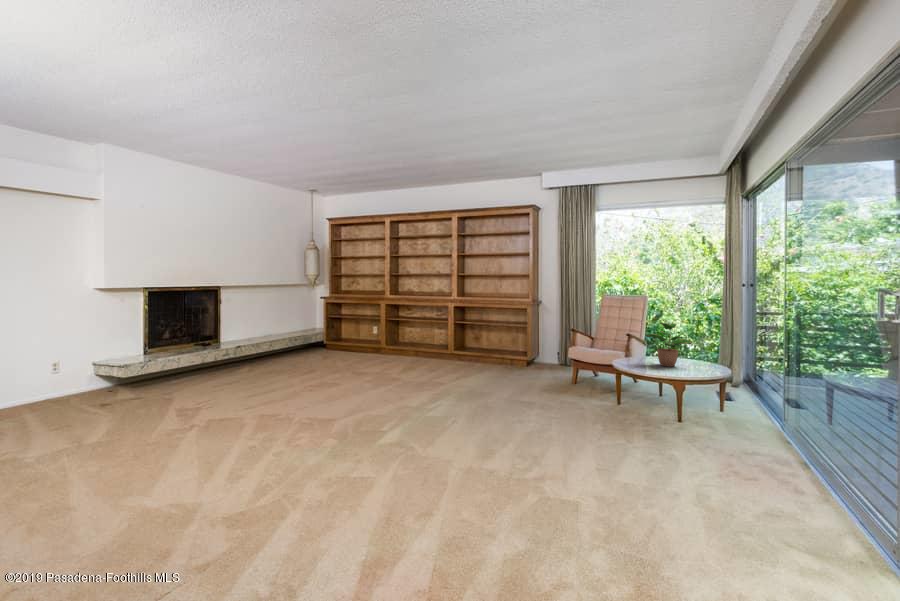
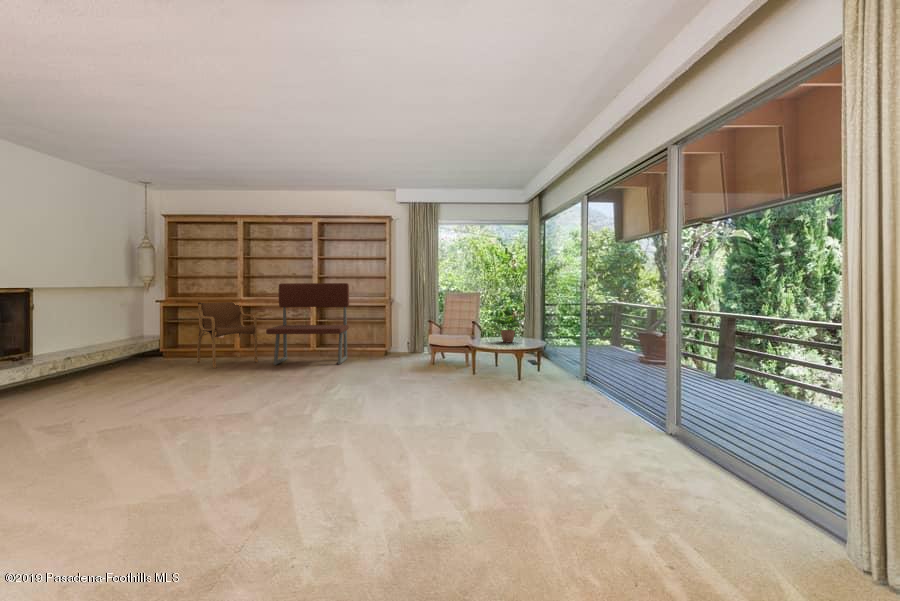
bench: none [396,282,484,373] -> present [266,283,349,365]
armchair: none [347,300,395,364] -> present [197,302,258,368]

